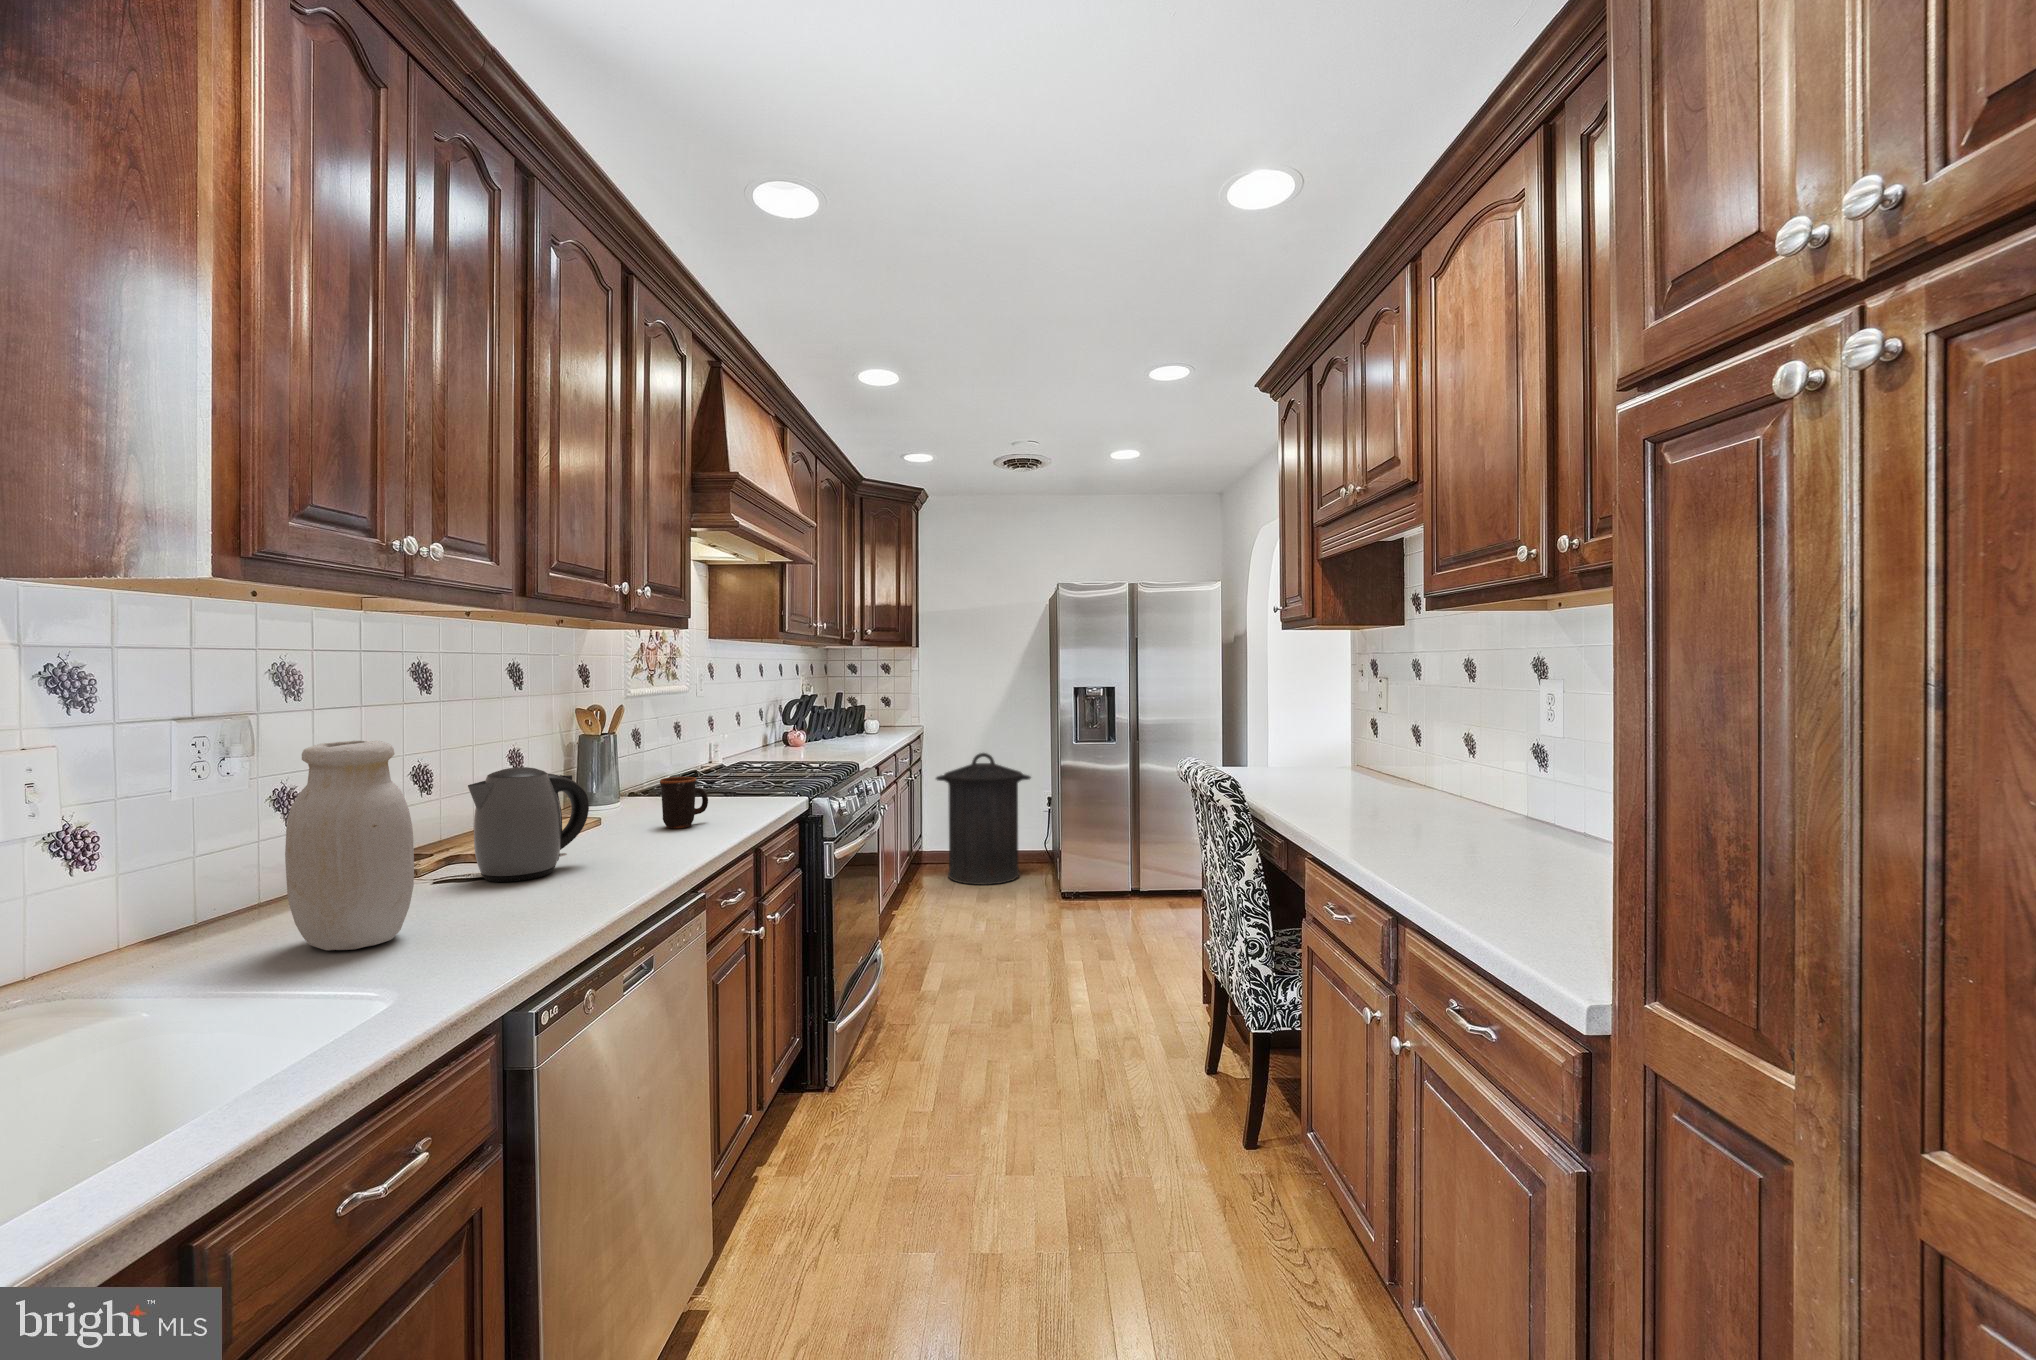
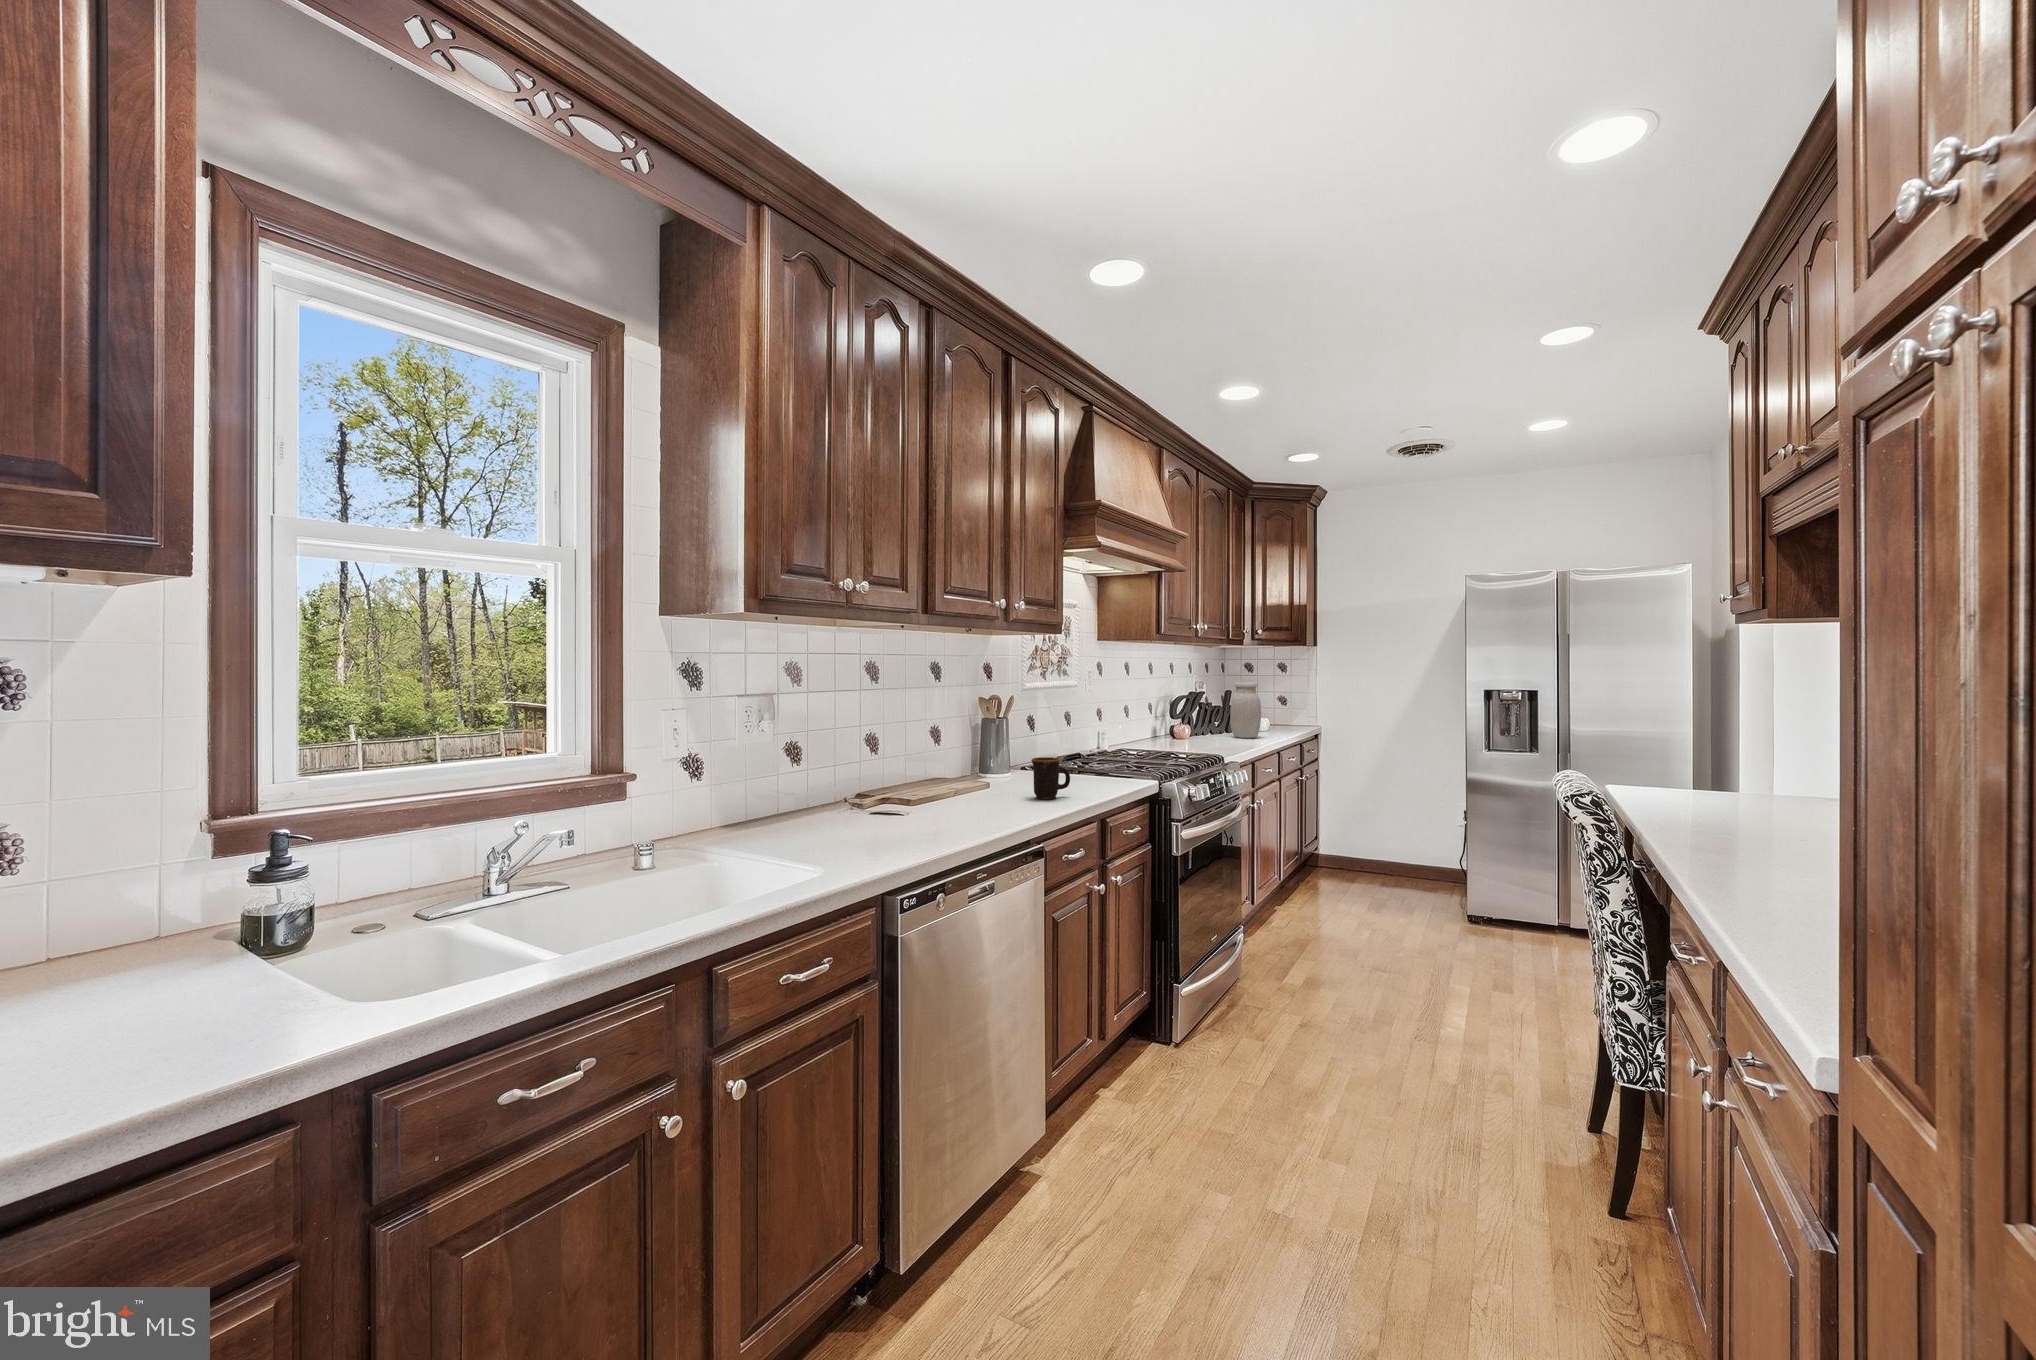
jar: present [285,741,414,950] -> present [1230,682,1261,738]
trash can: present [936,753,1031,885] -> none [1328,756,1437,893]
kettle: present [468,767,589,882] -> none [888,741,969,825]

